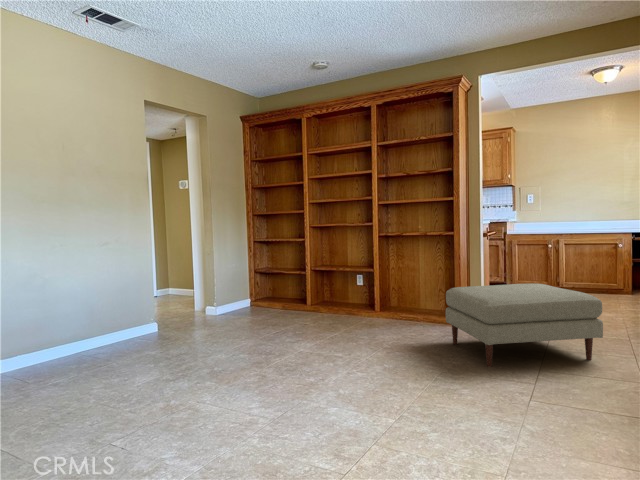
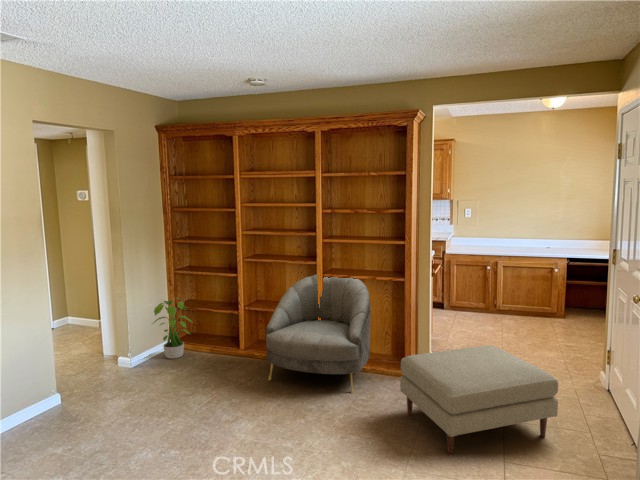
armchair: none [327,234,422,332] -> present [266,275,371,393]
potted plant: none [233,260,268,311] -> present [154,298,192,359]

